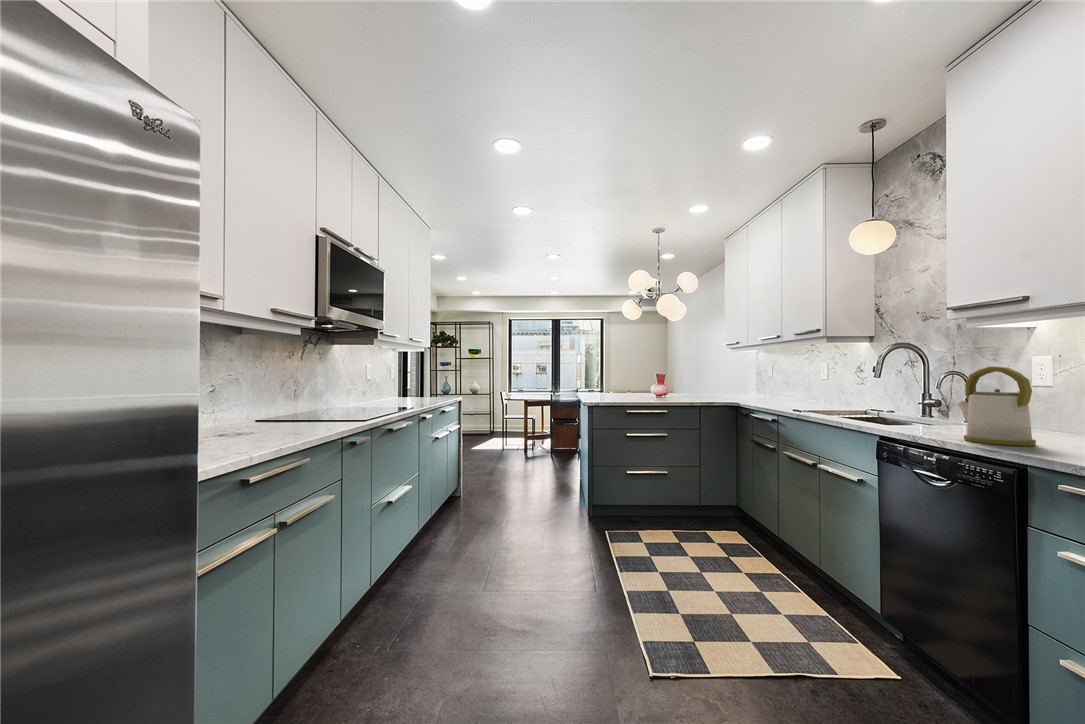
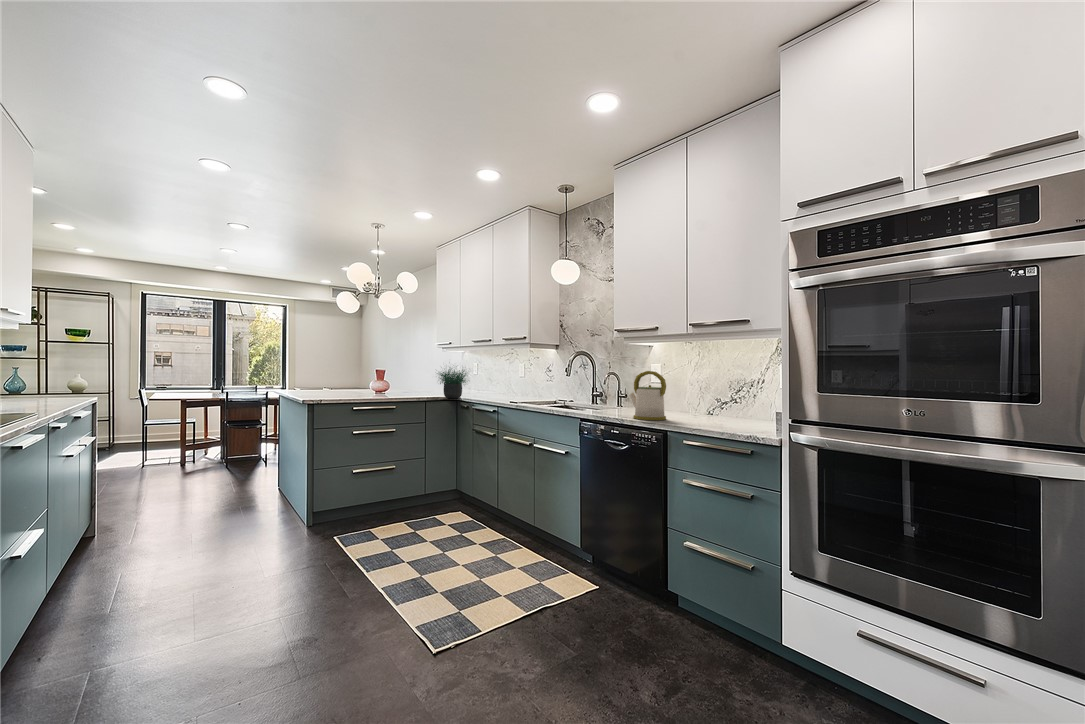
potted plant: none [706,358,757,404] -> present [439,369,466,399]

